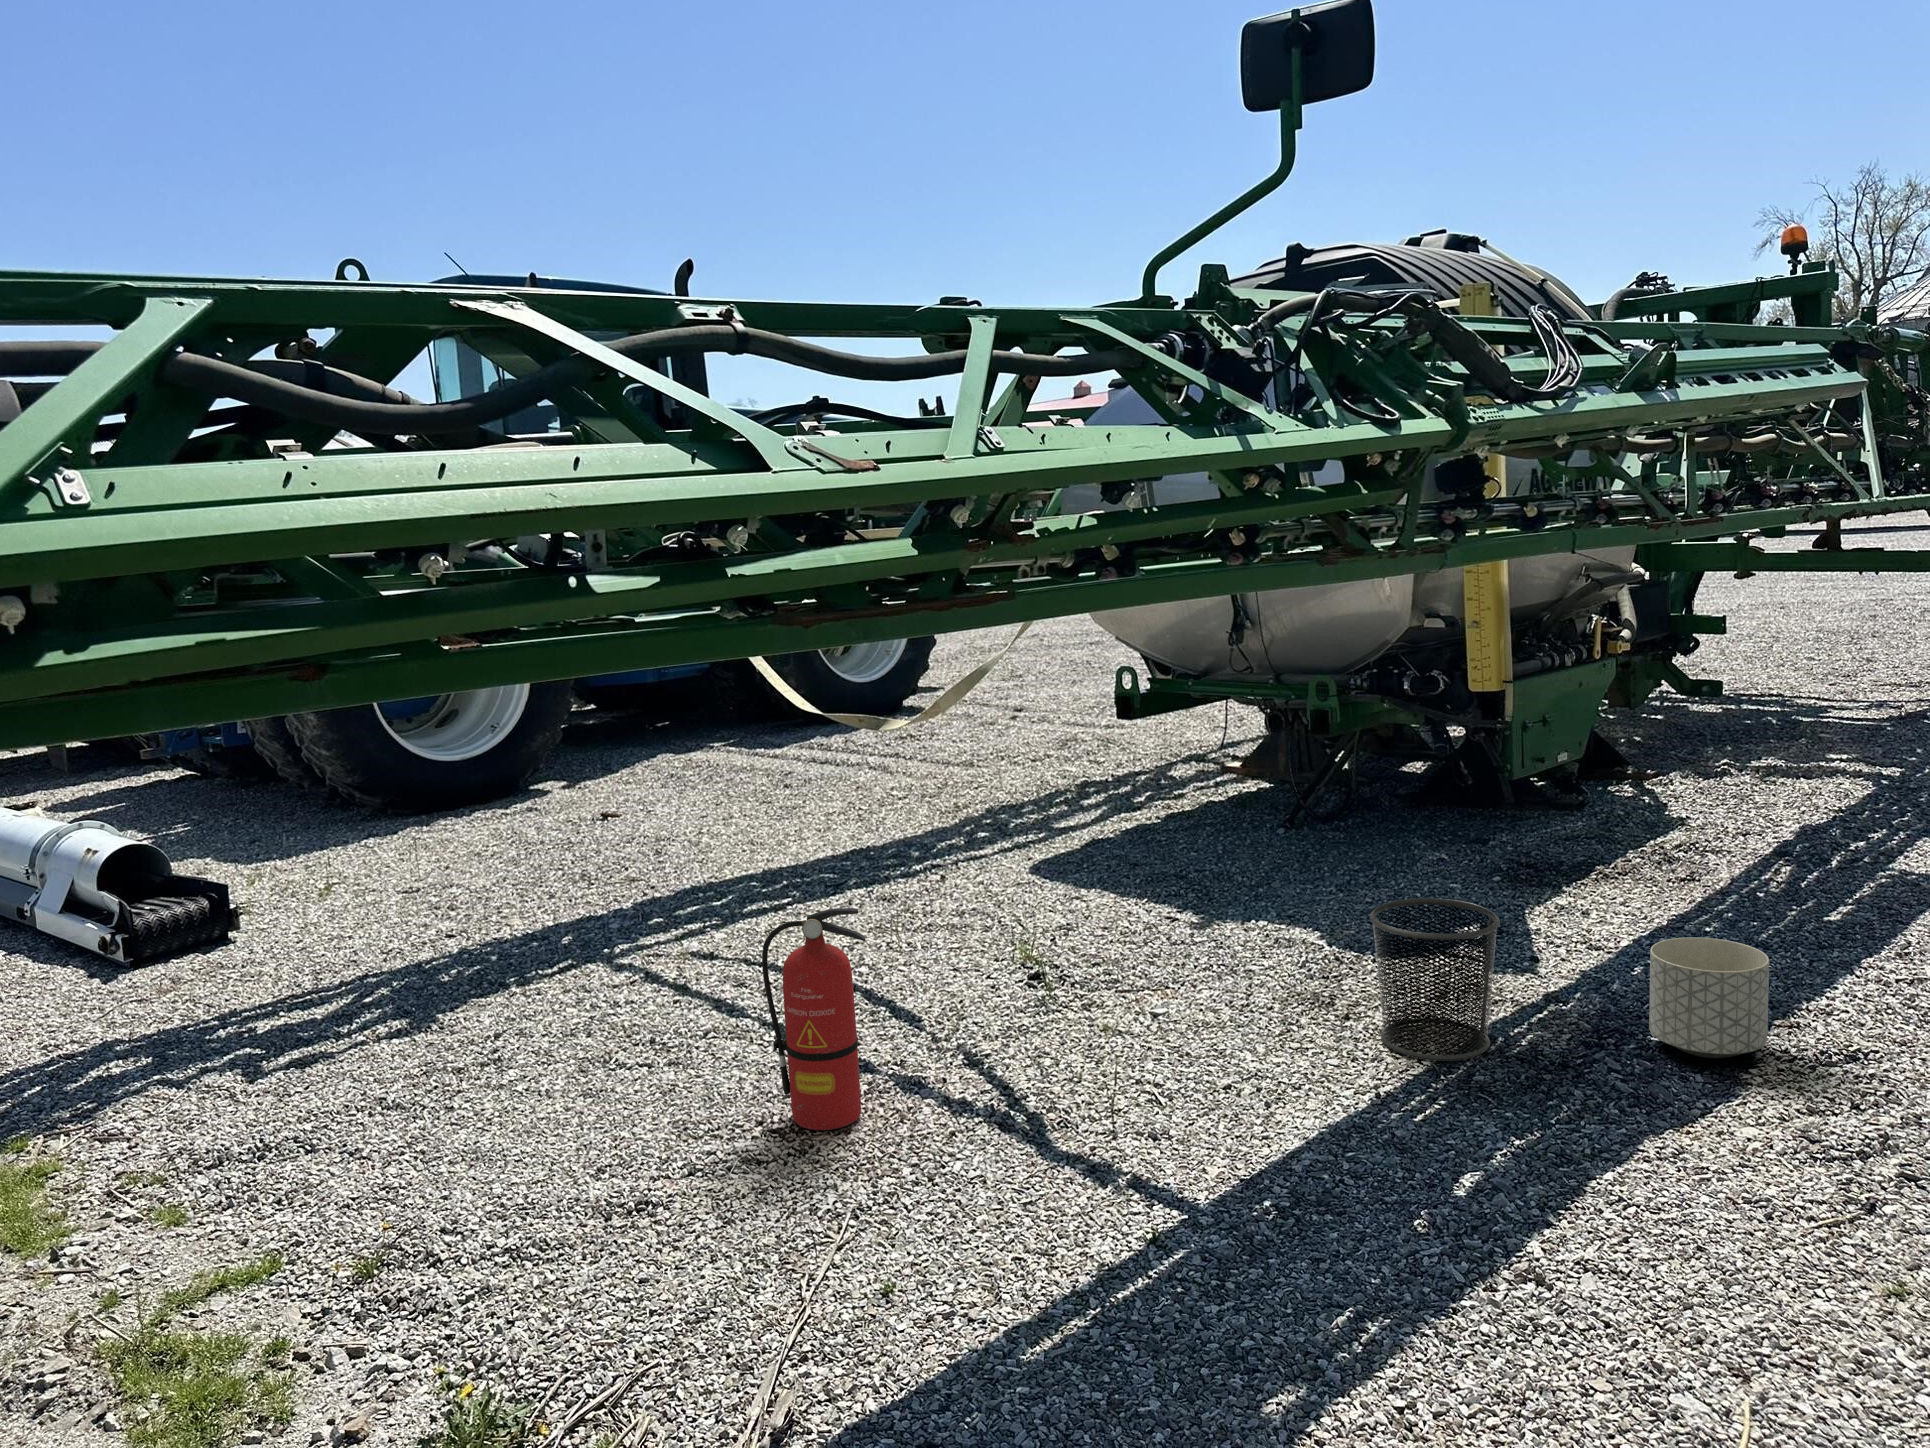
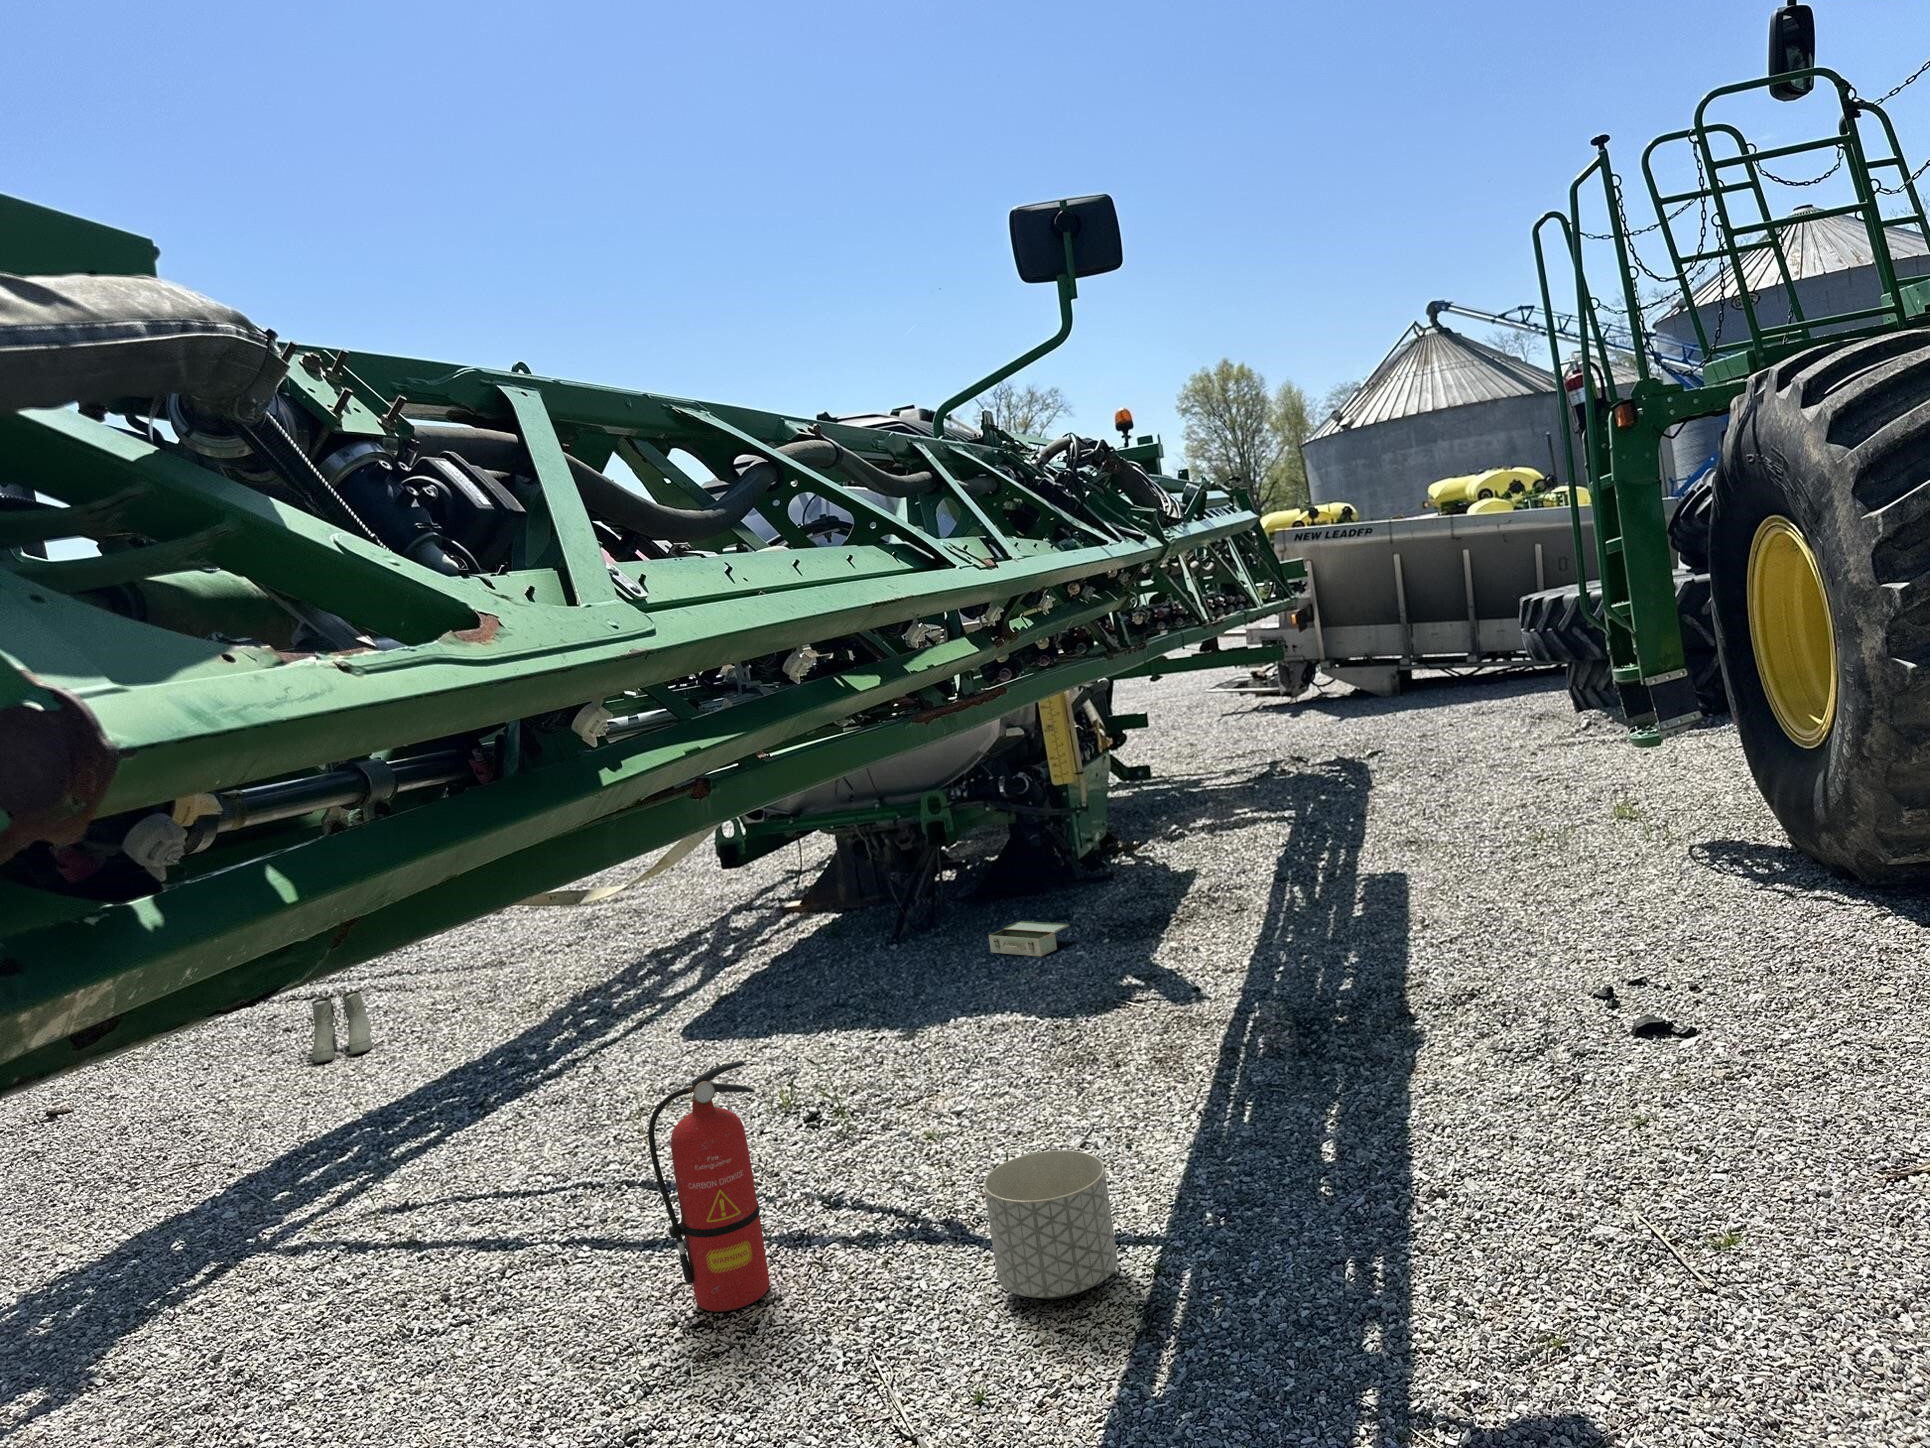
boots: none [777,757,830,813] -> present [312,991,372,1063]
toolbox: none [1388,829,1479,873] -> present [989,921,1069,956]
trash can: present [1370,898,1500,1061] -> none [1120,943,1233,1085]
planter: present [1649,937,1769,1058] -> present [984,1150,1118,1299]

